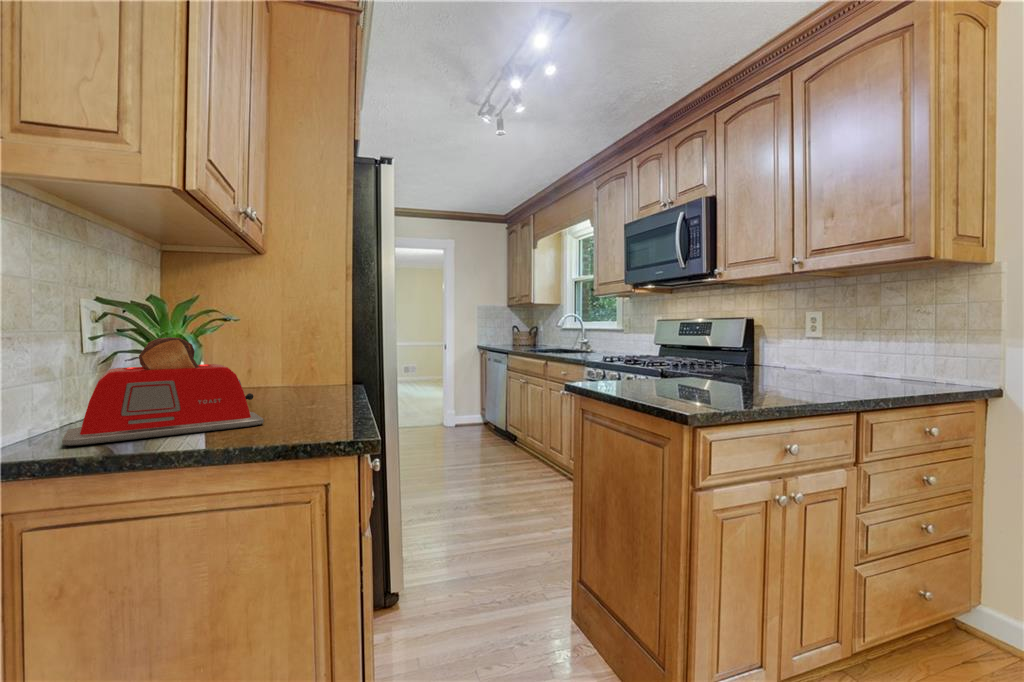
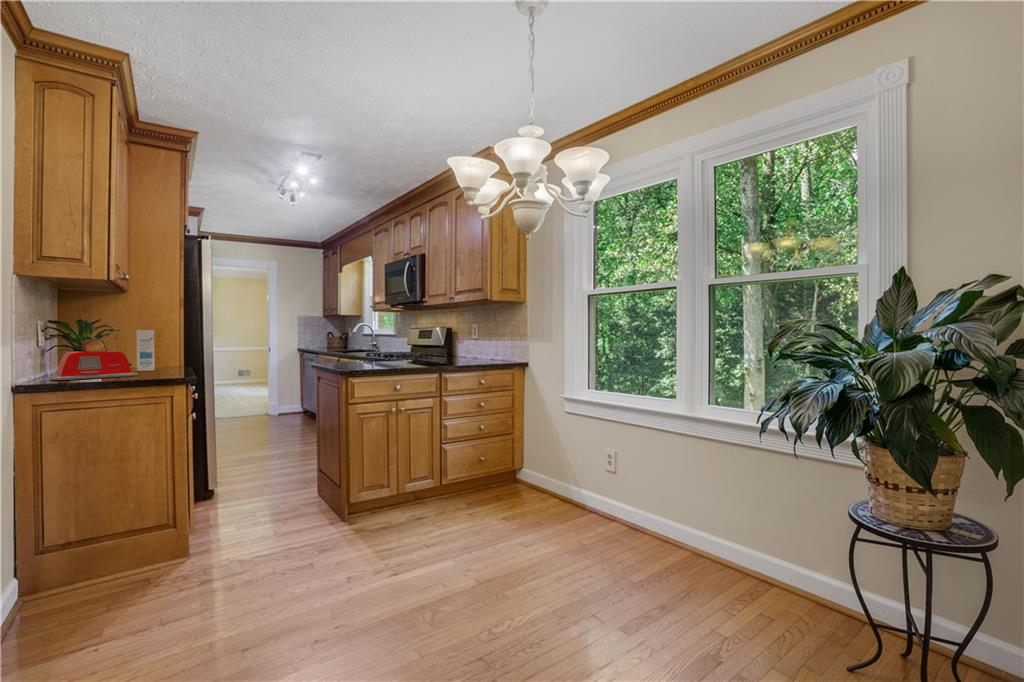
canister: none [276,318,308,401] -> present [136,330,155,371]

